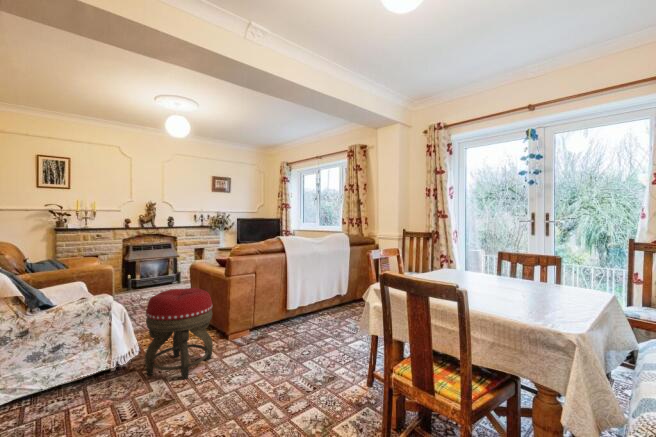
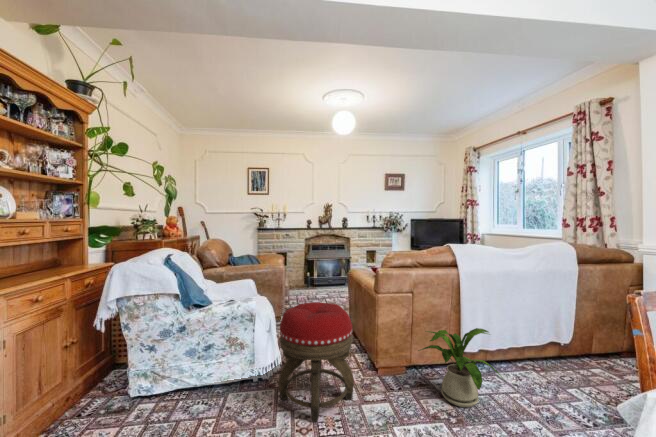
house plant: none [258,289,314,343] -> present [418,328,502,407]

